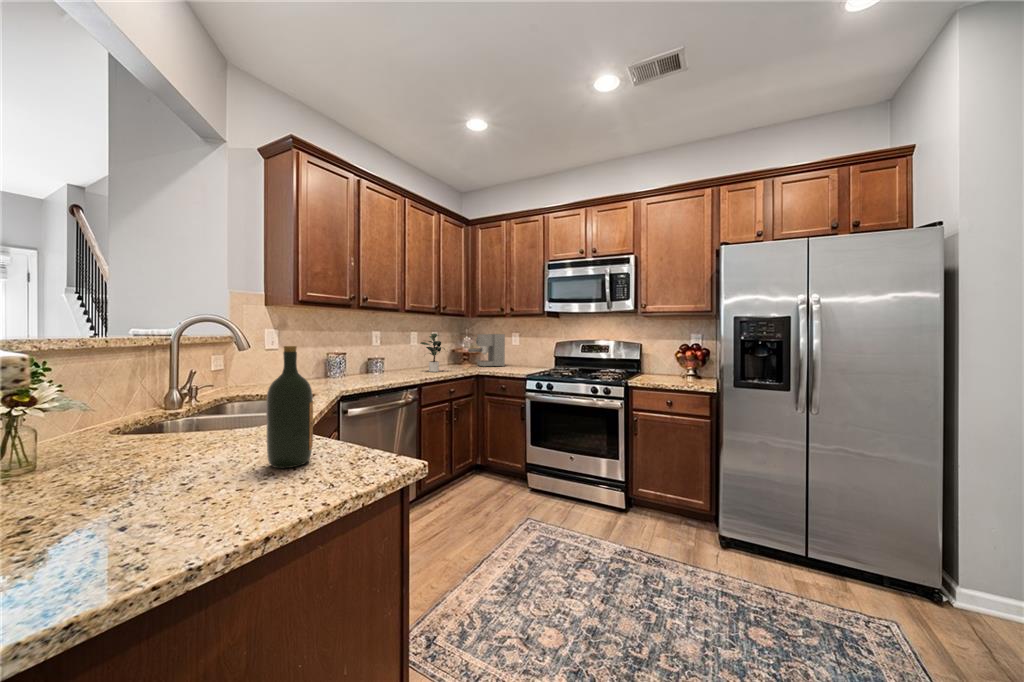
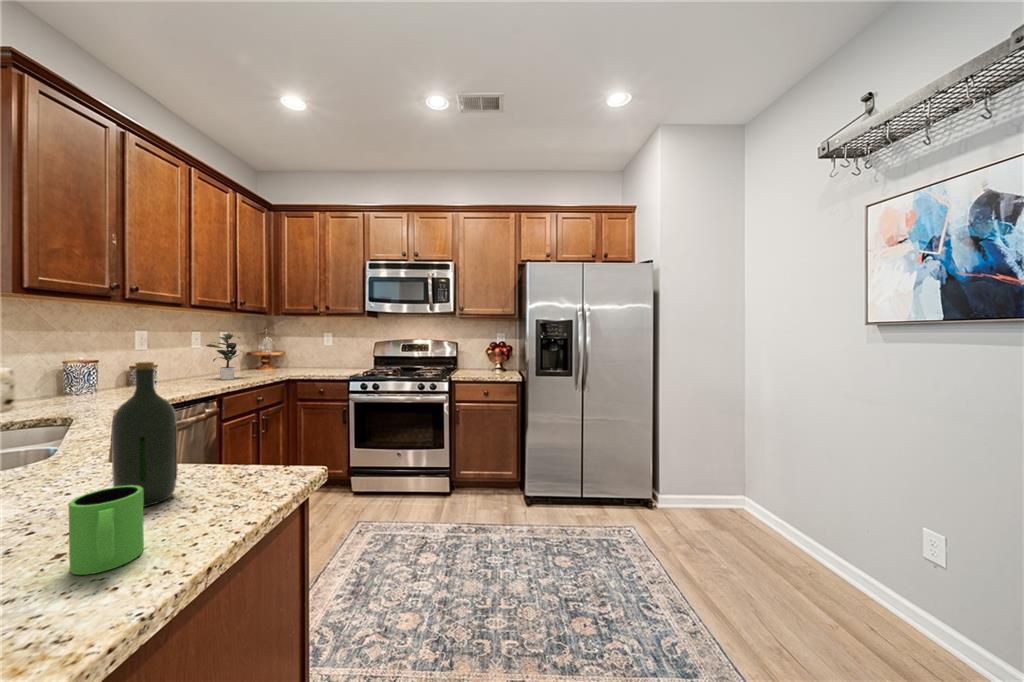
coffee maker: present [468,334,505,367] -> none [269,333,315,370]
mug: none [192,448,247,519] -> present [69,485,144,575]

